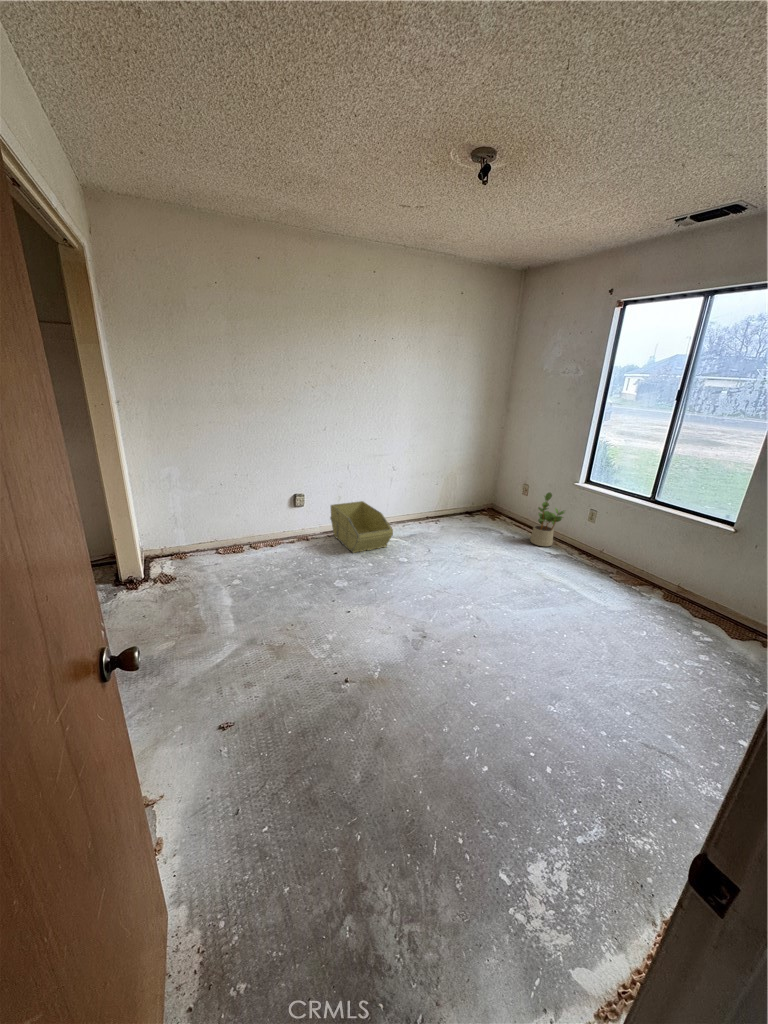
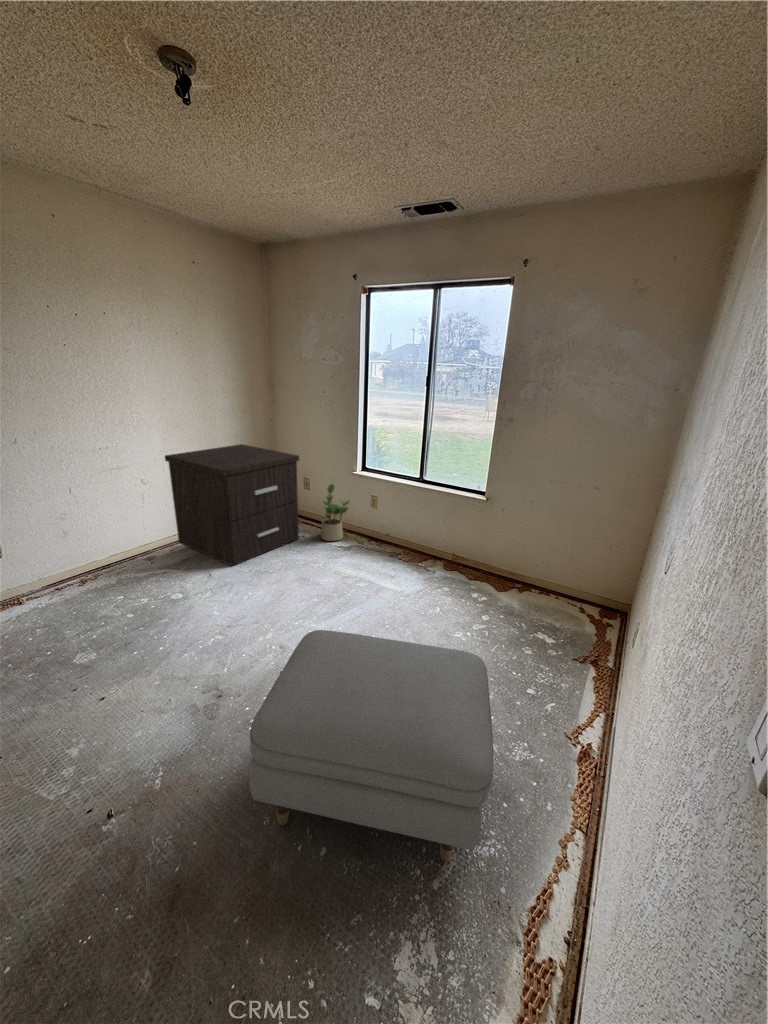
nightstand: none [411,448,523,548] -> present [165,444,299,566]
storage bin: present [330,501,393,553] -> none [50,531,155,606]
ottoman: none [440,602,678,830] -> present [249,630,493,862]

